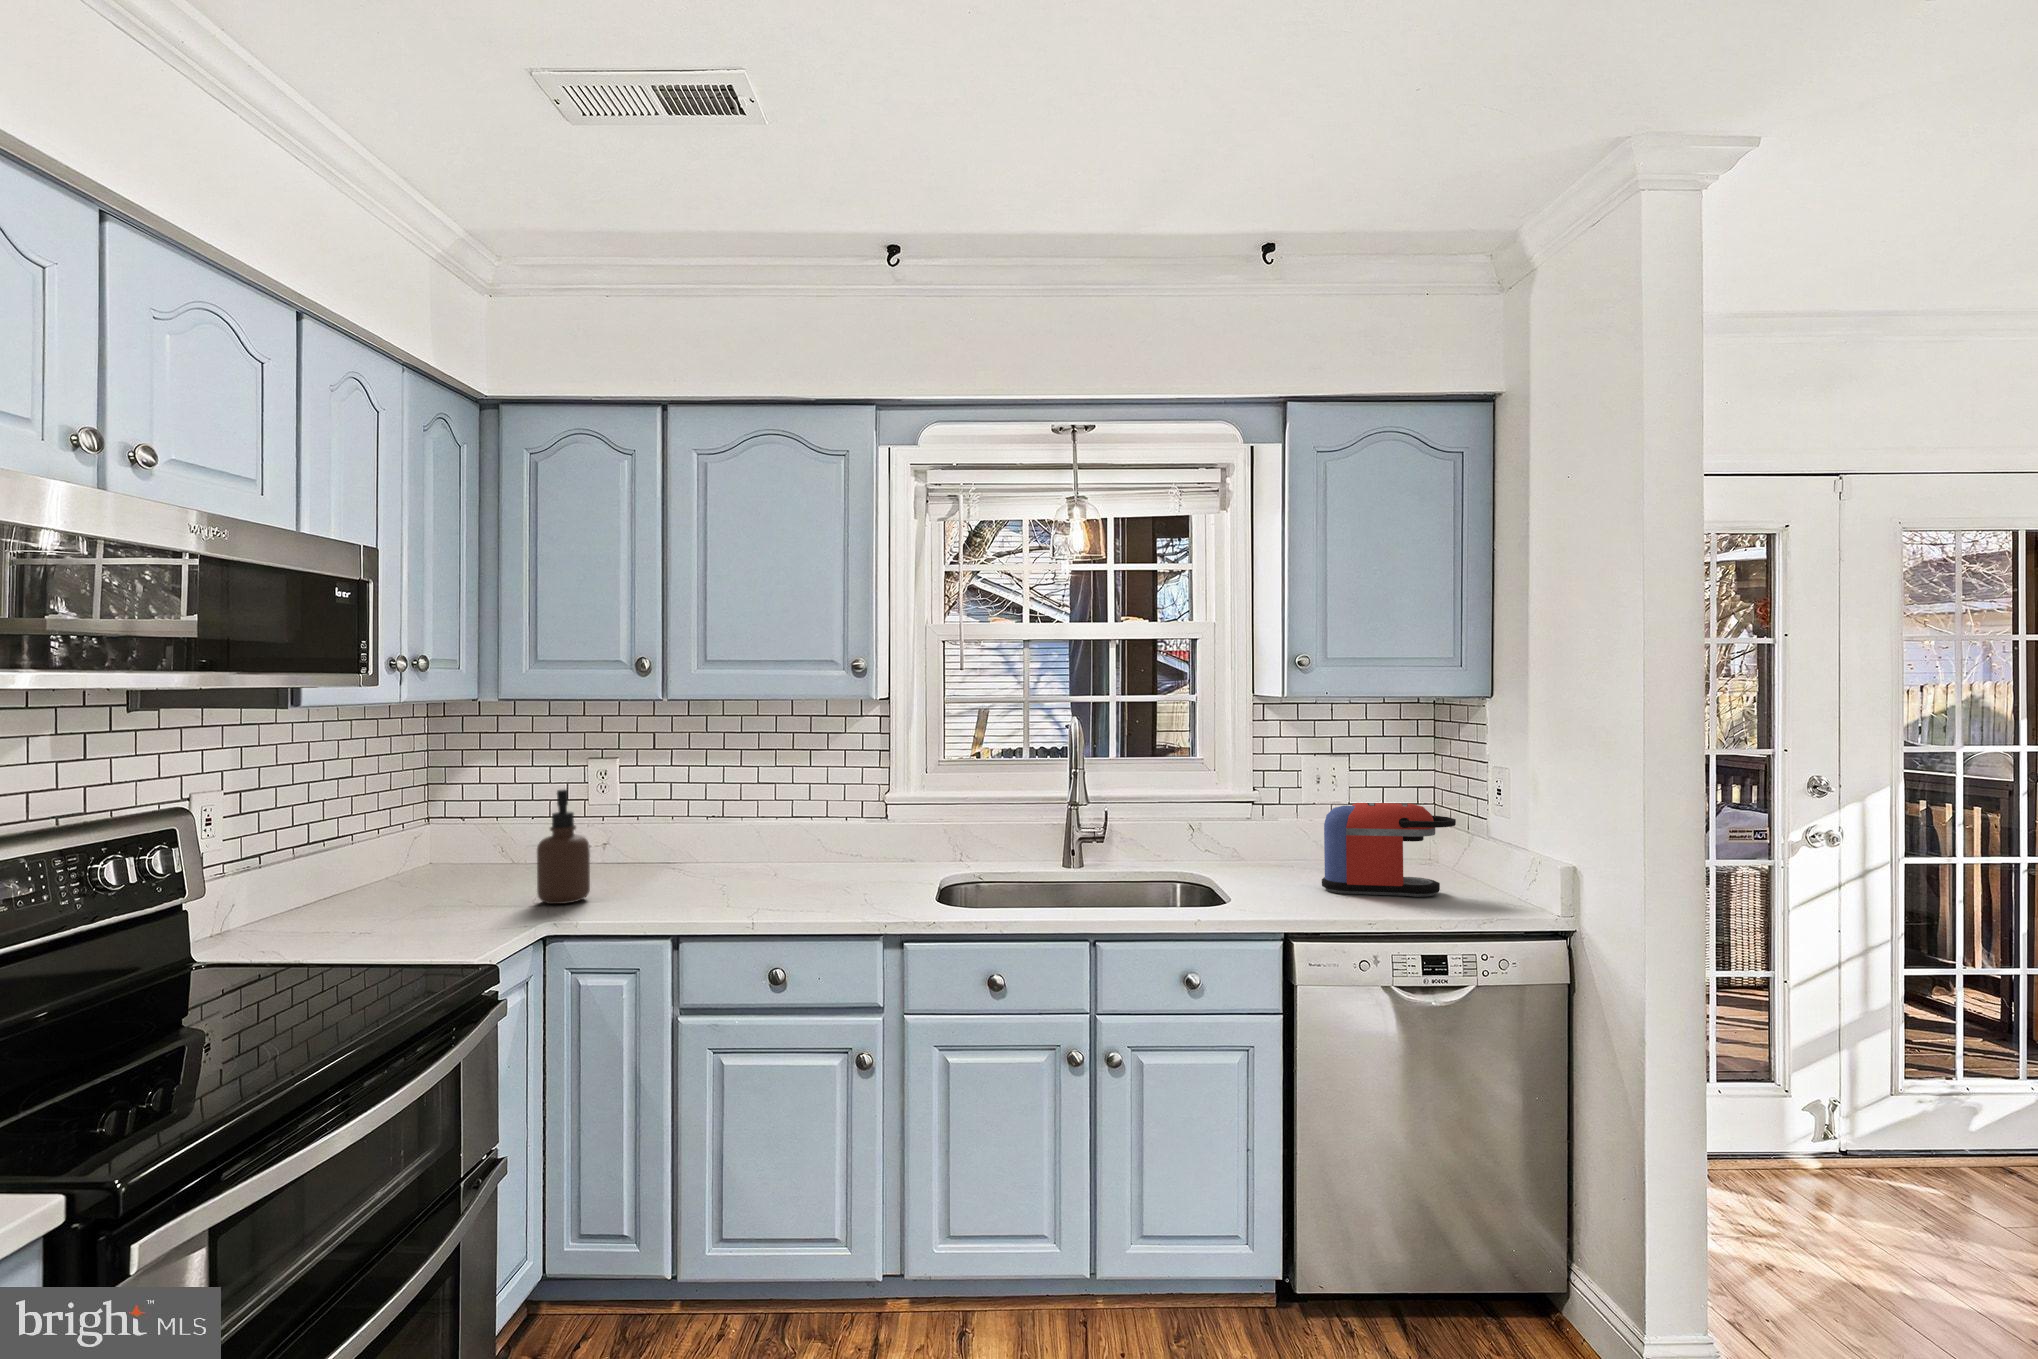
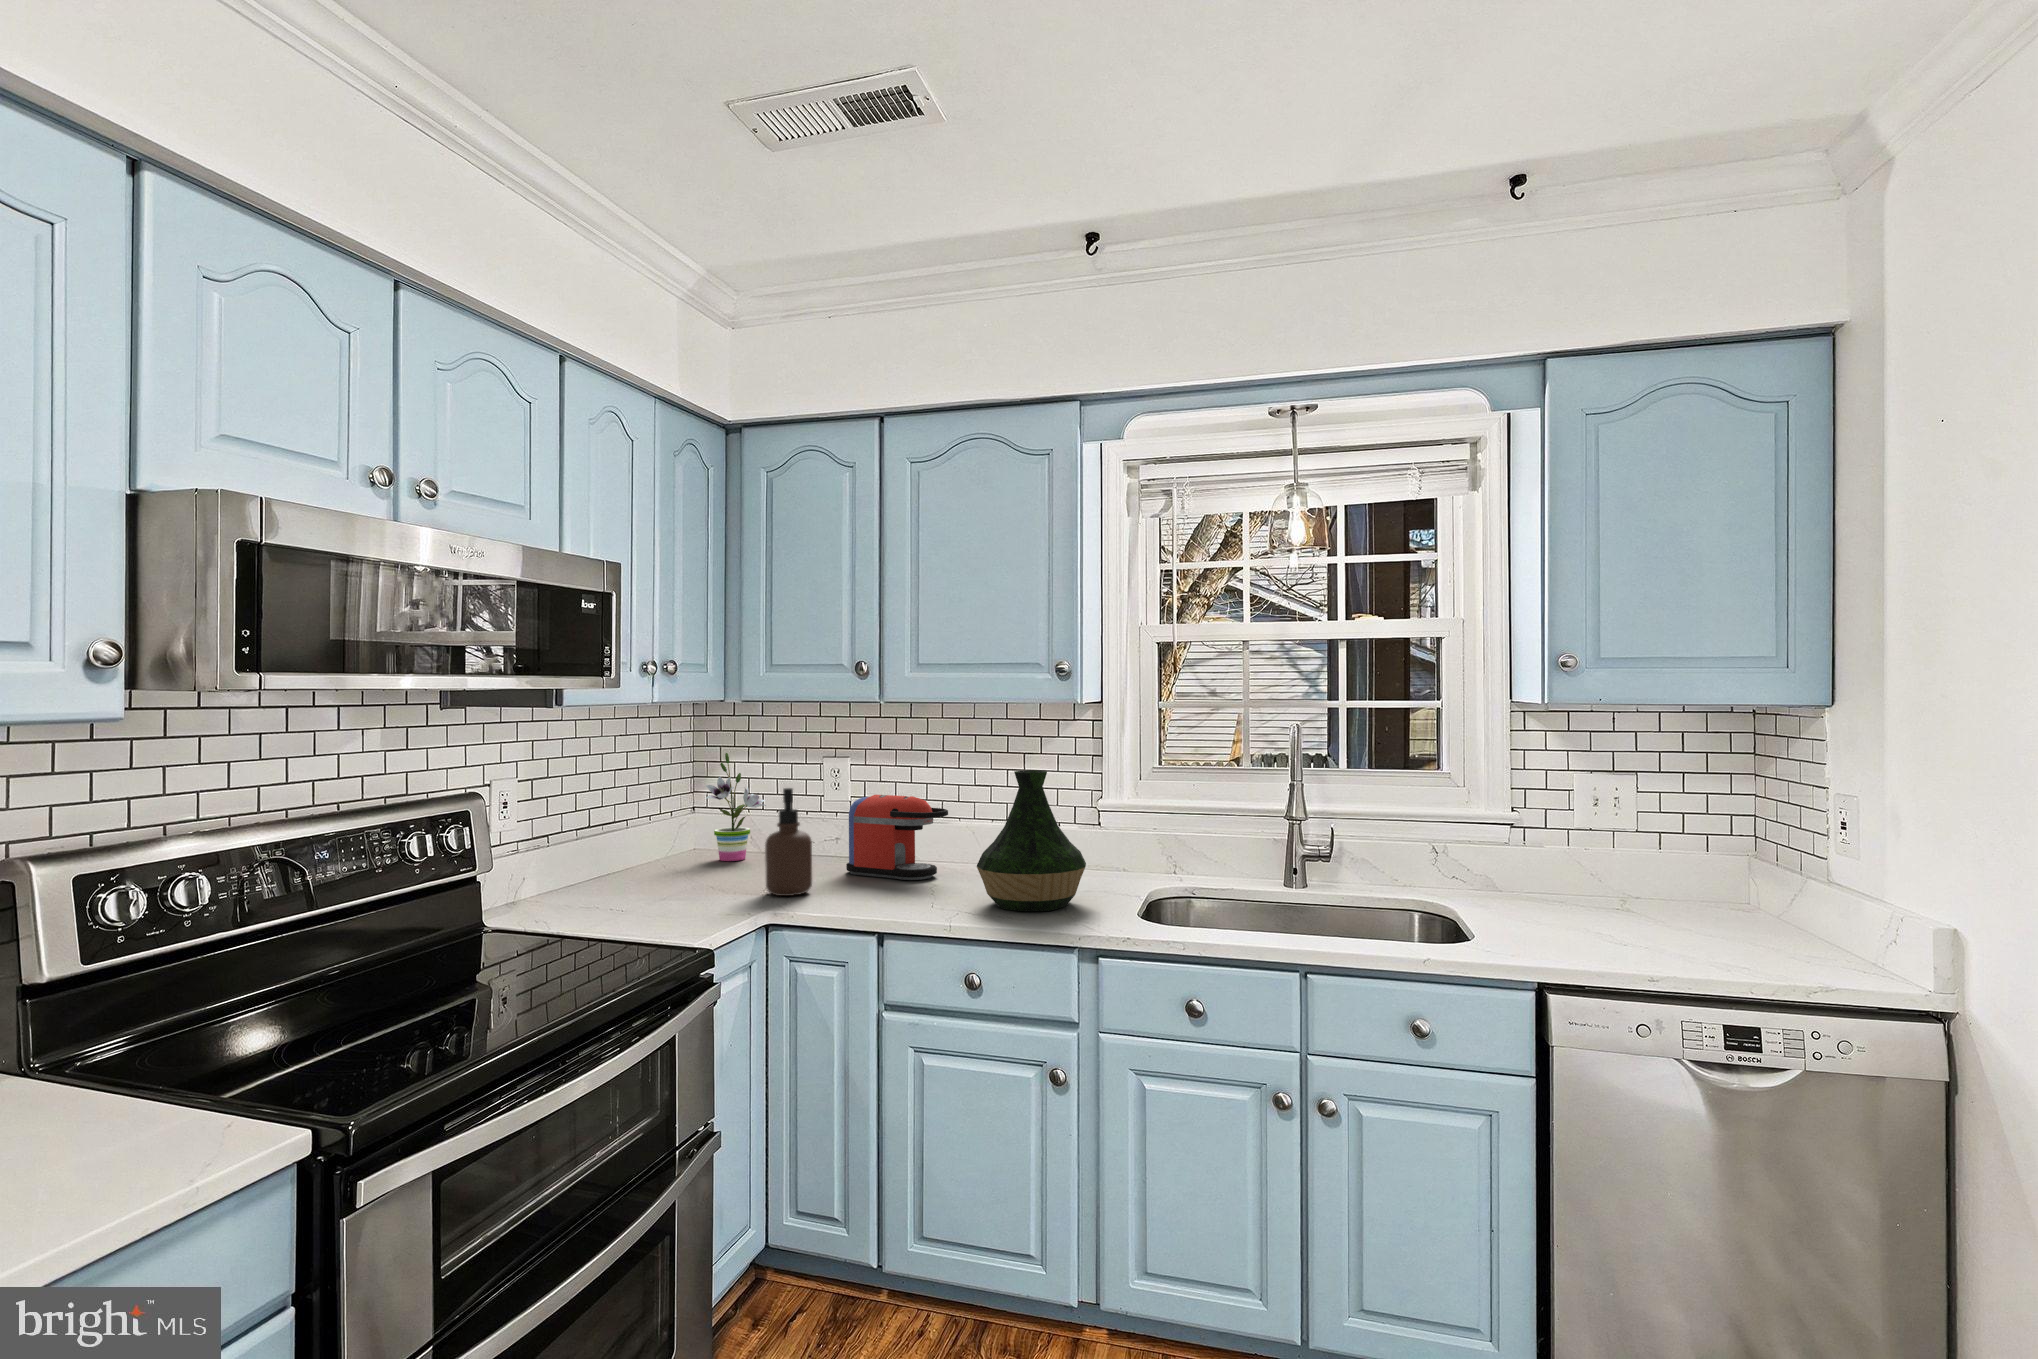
potted plant: none [450,754,523,871] -> present [706,753,766,861]
vase: none [773,765,883,904] -> present [977,770,1086,911]
coffee maker: present [1322,803,1456,897] -> present [846,795,948,880]

